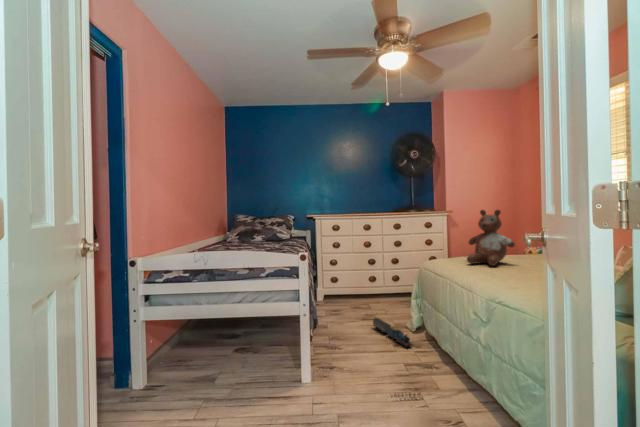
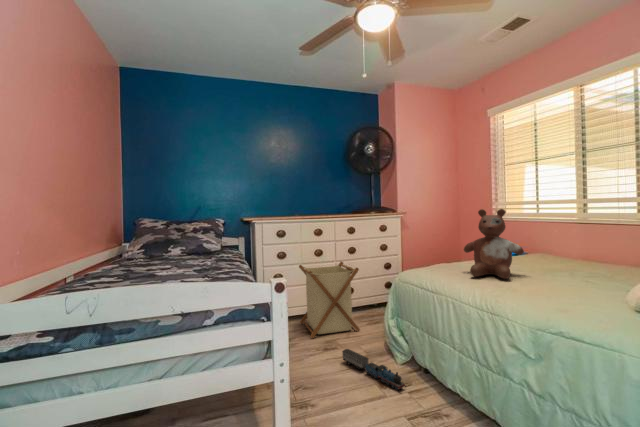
laundry basket: none [351,252,398,312] -> present [299,262,360,338]

